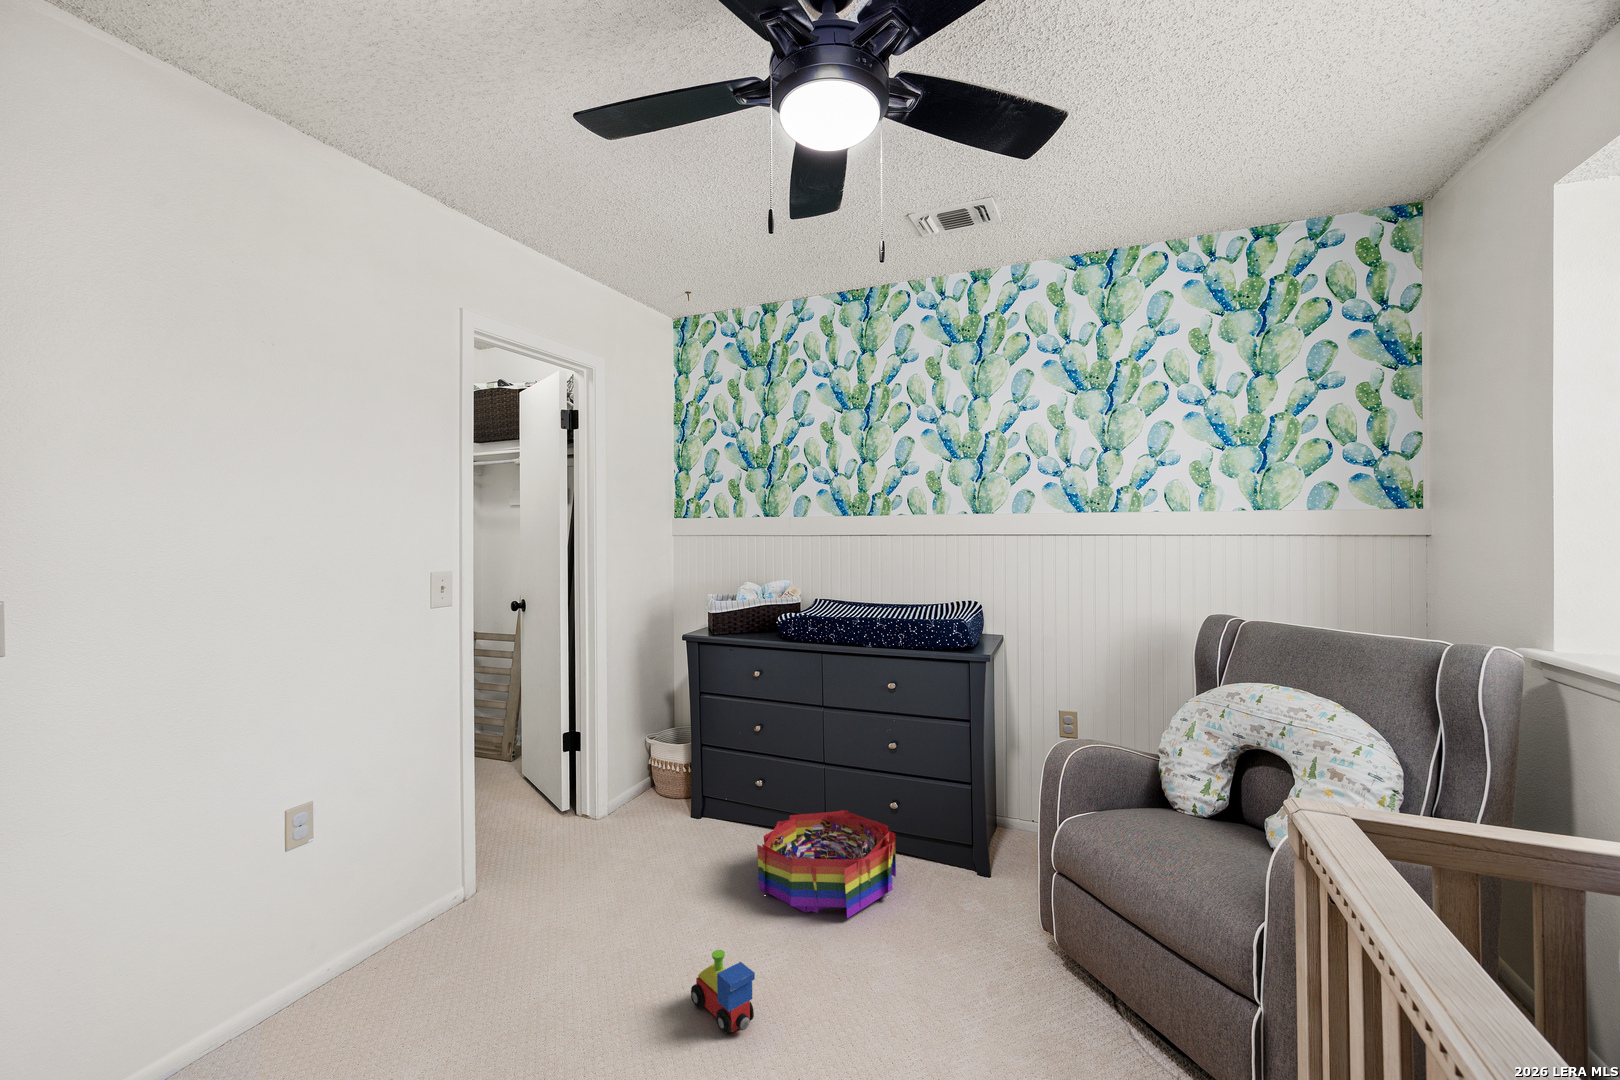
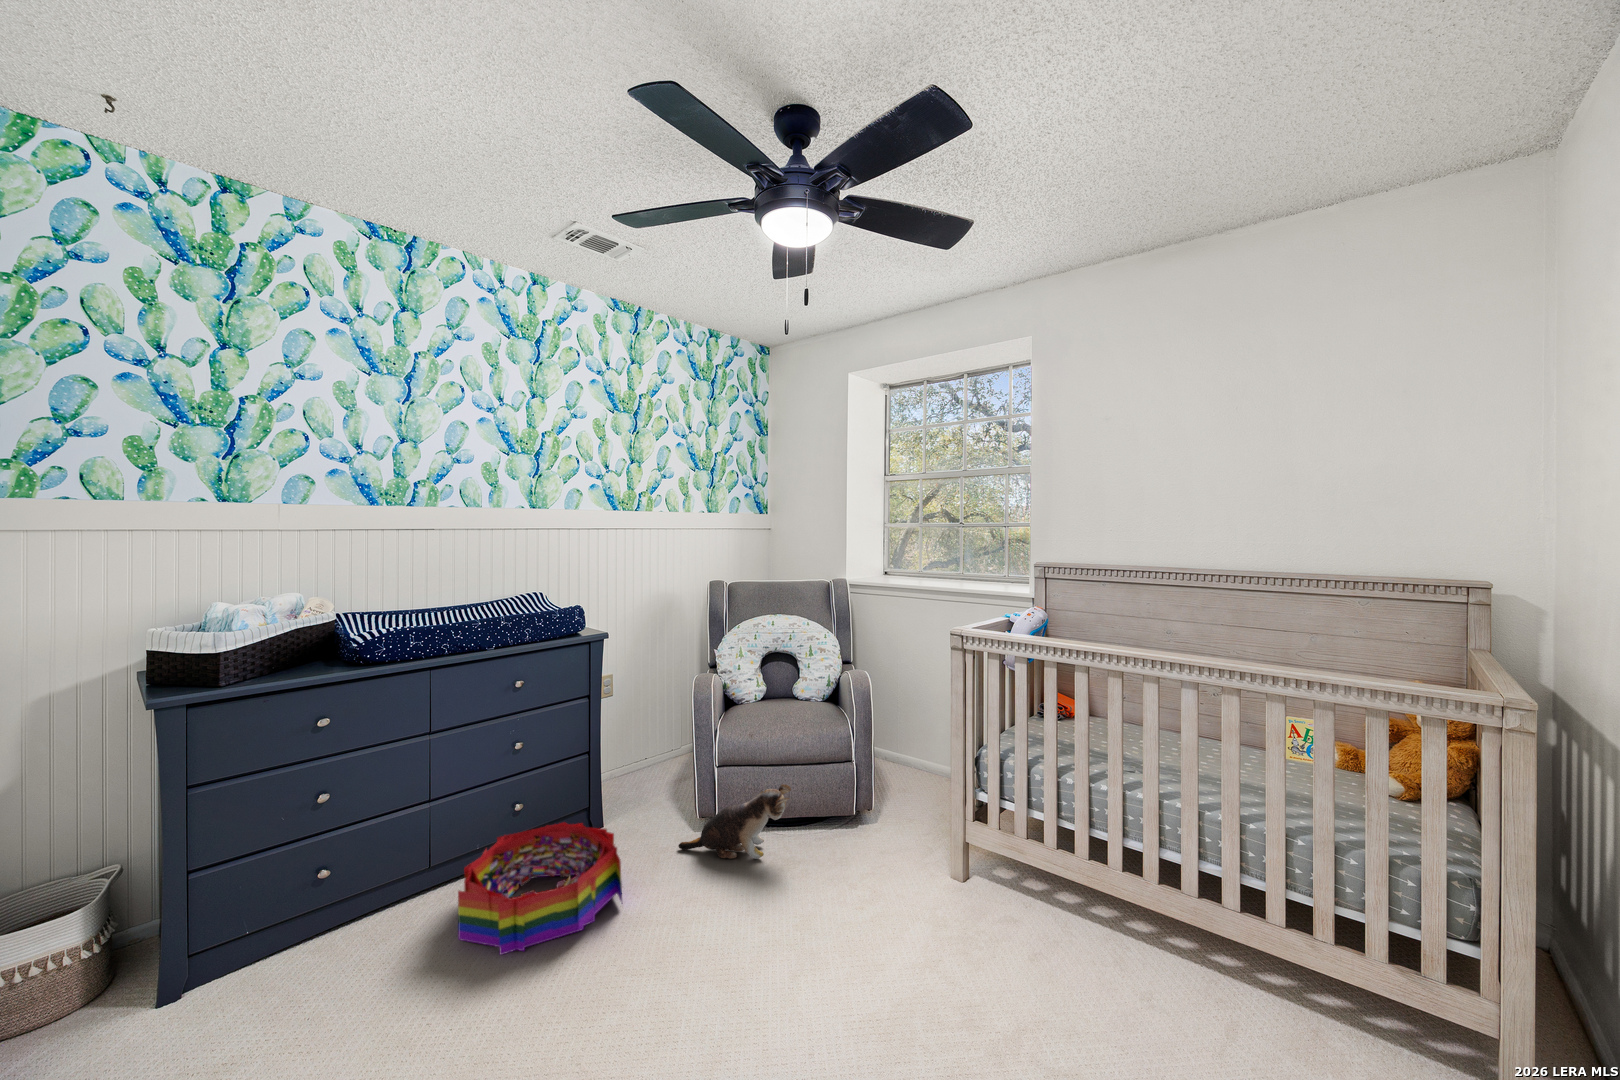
plush toy: none [971,897,1055,986] -> present [679,784,791,859]
toy train: present [691,950,755,1034] -> none [655,944,734,1033]

